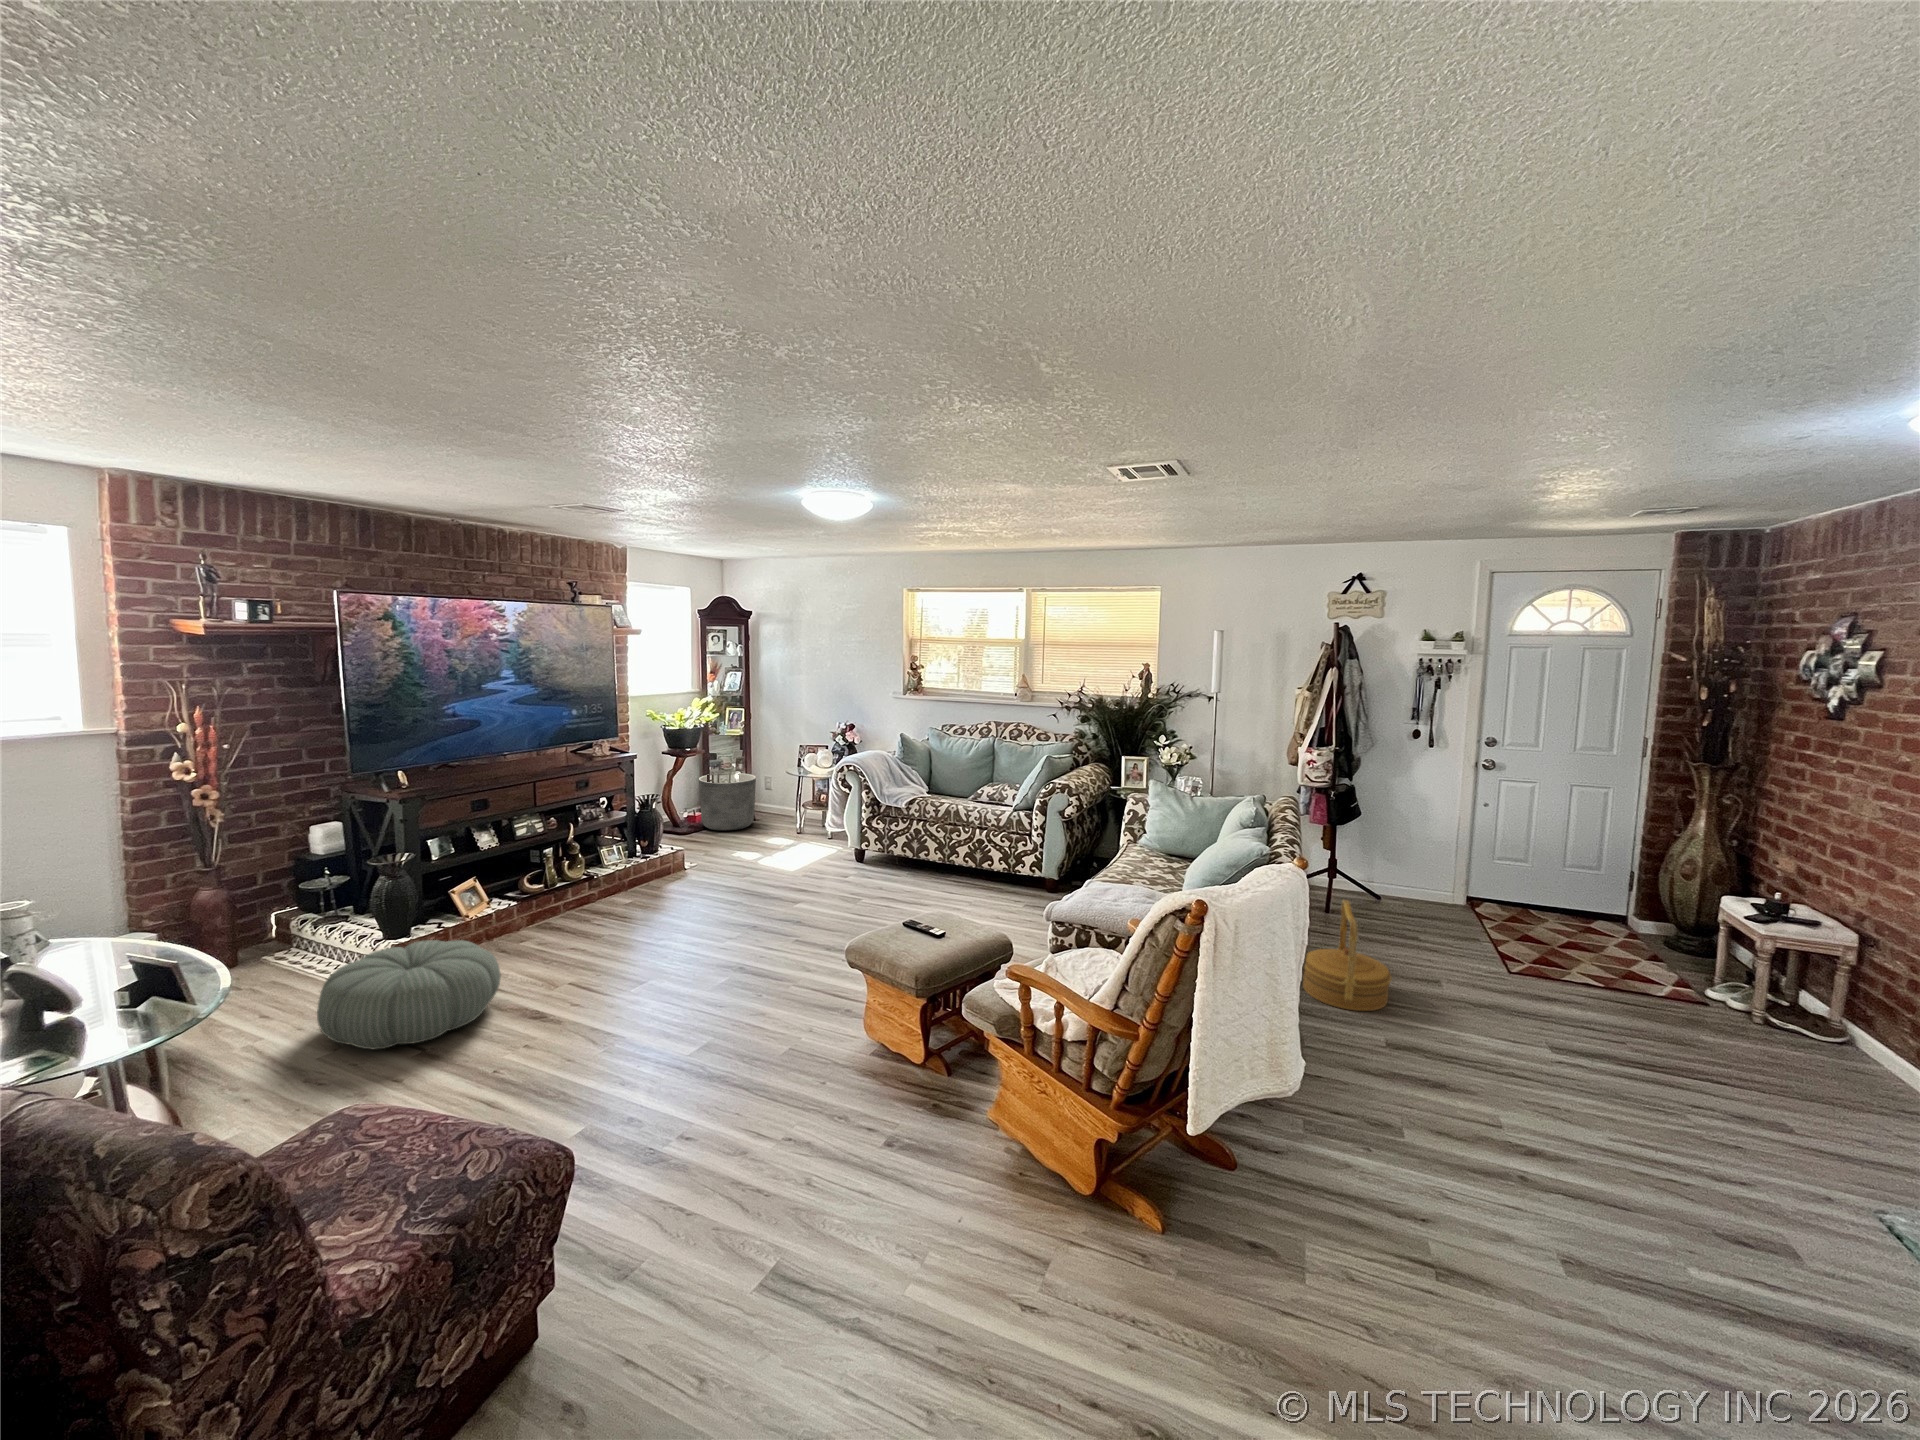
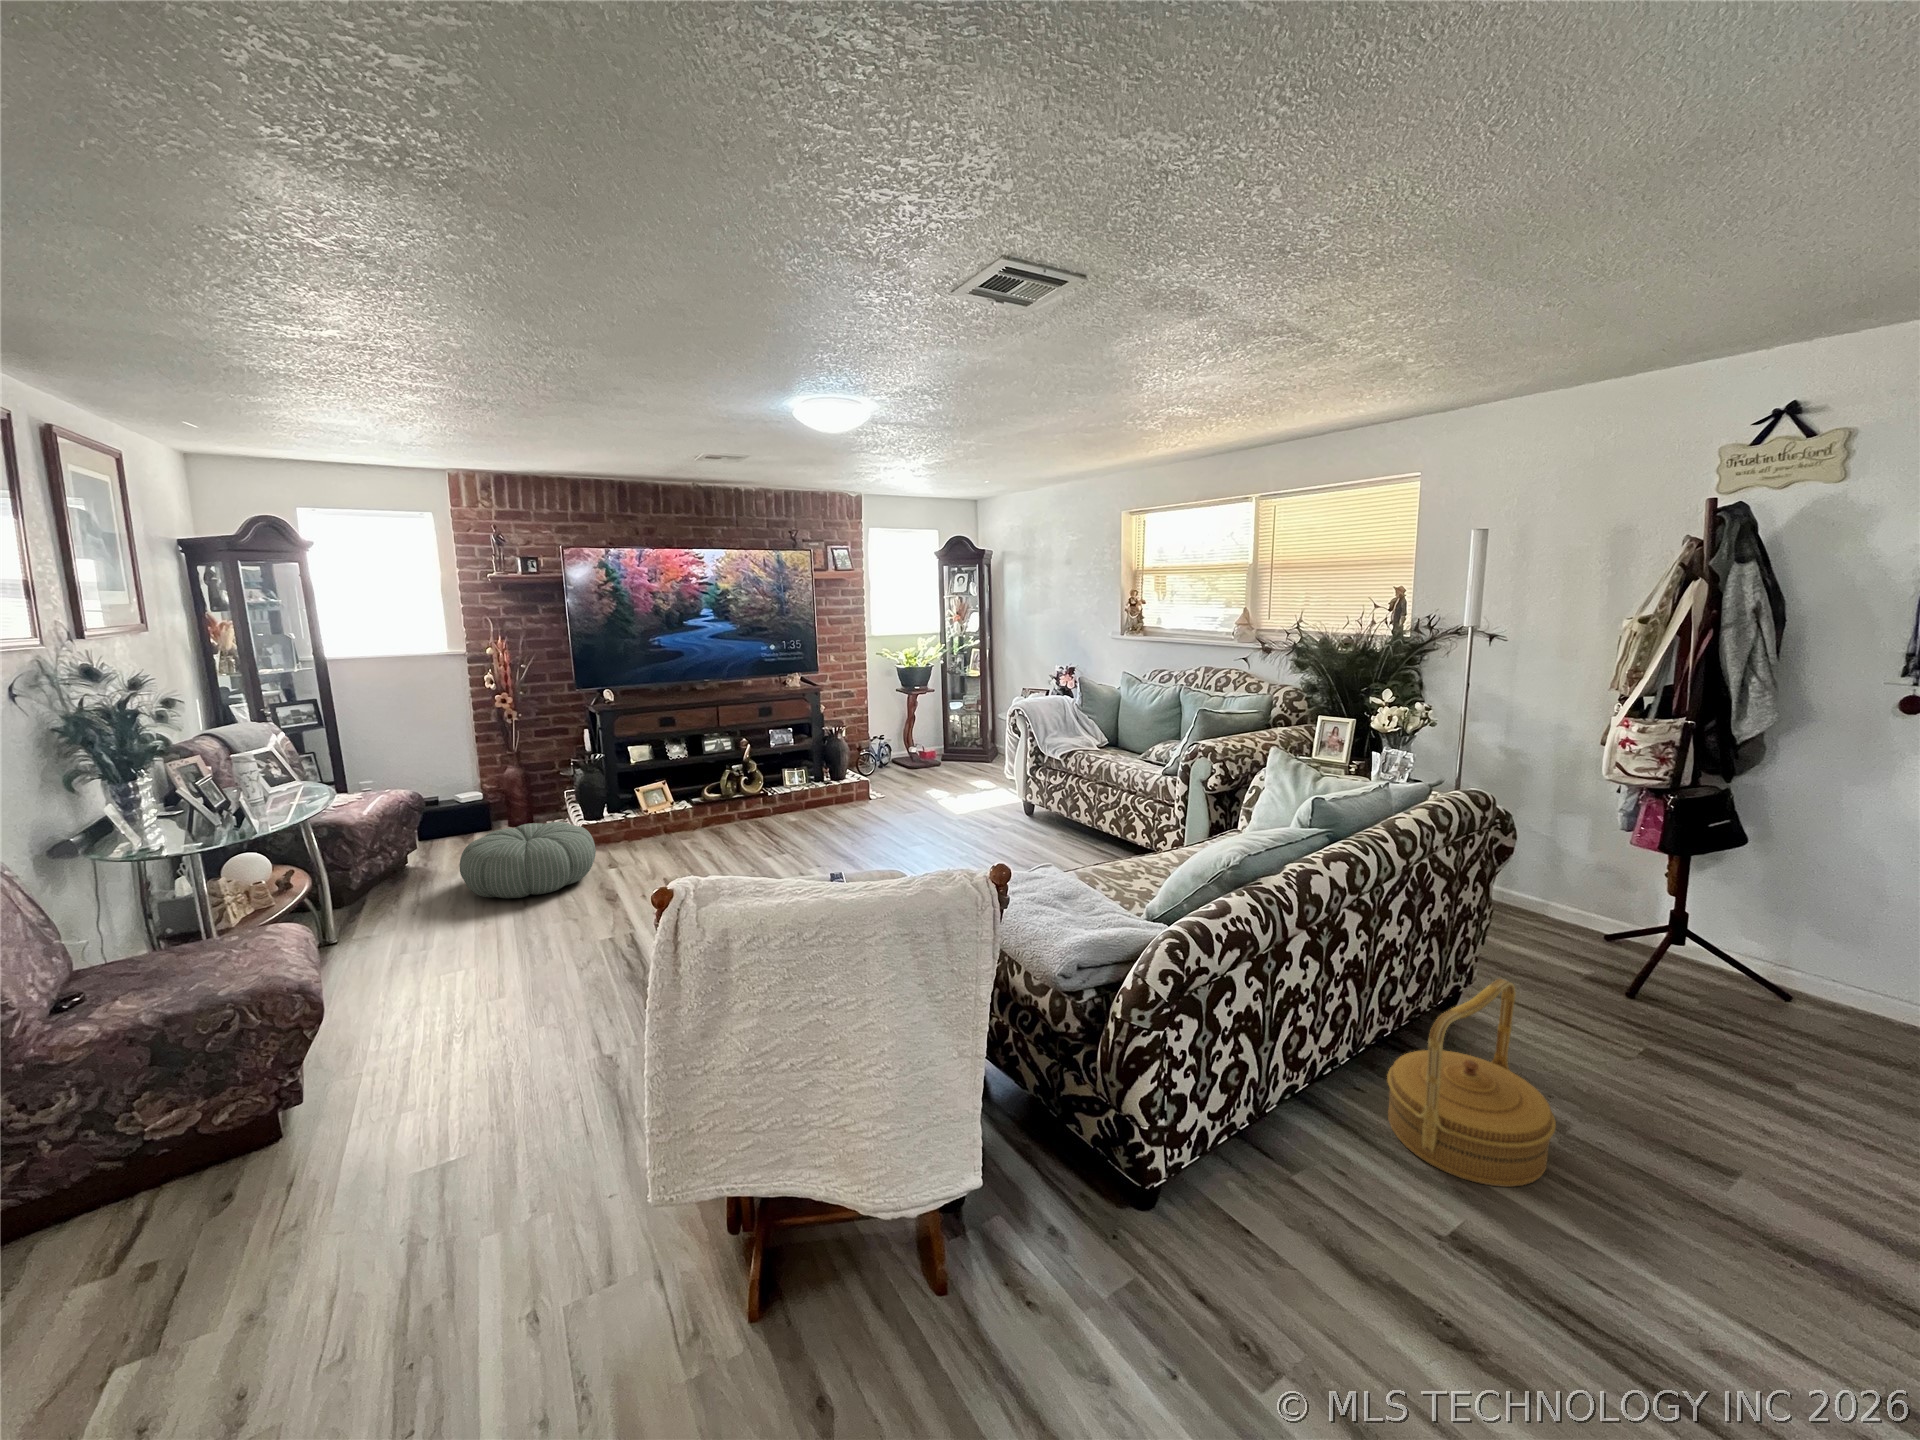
planter: present [699,773,756,831] -> none [929,714,983,770]

